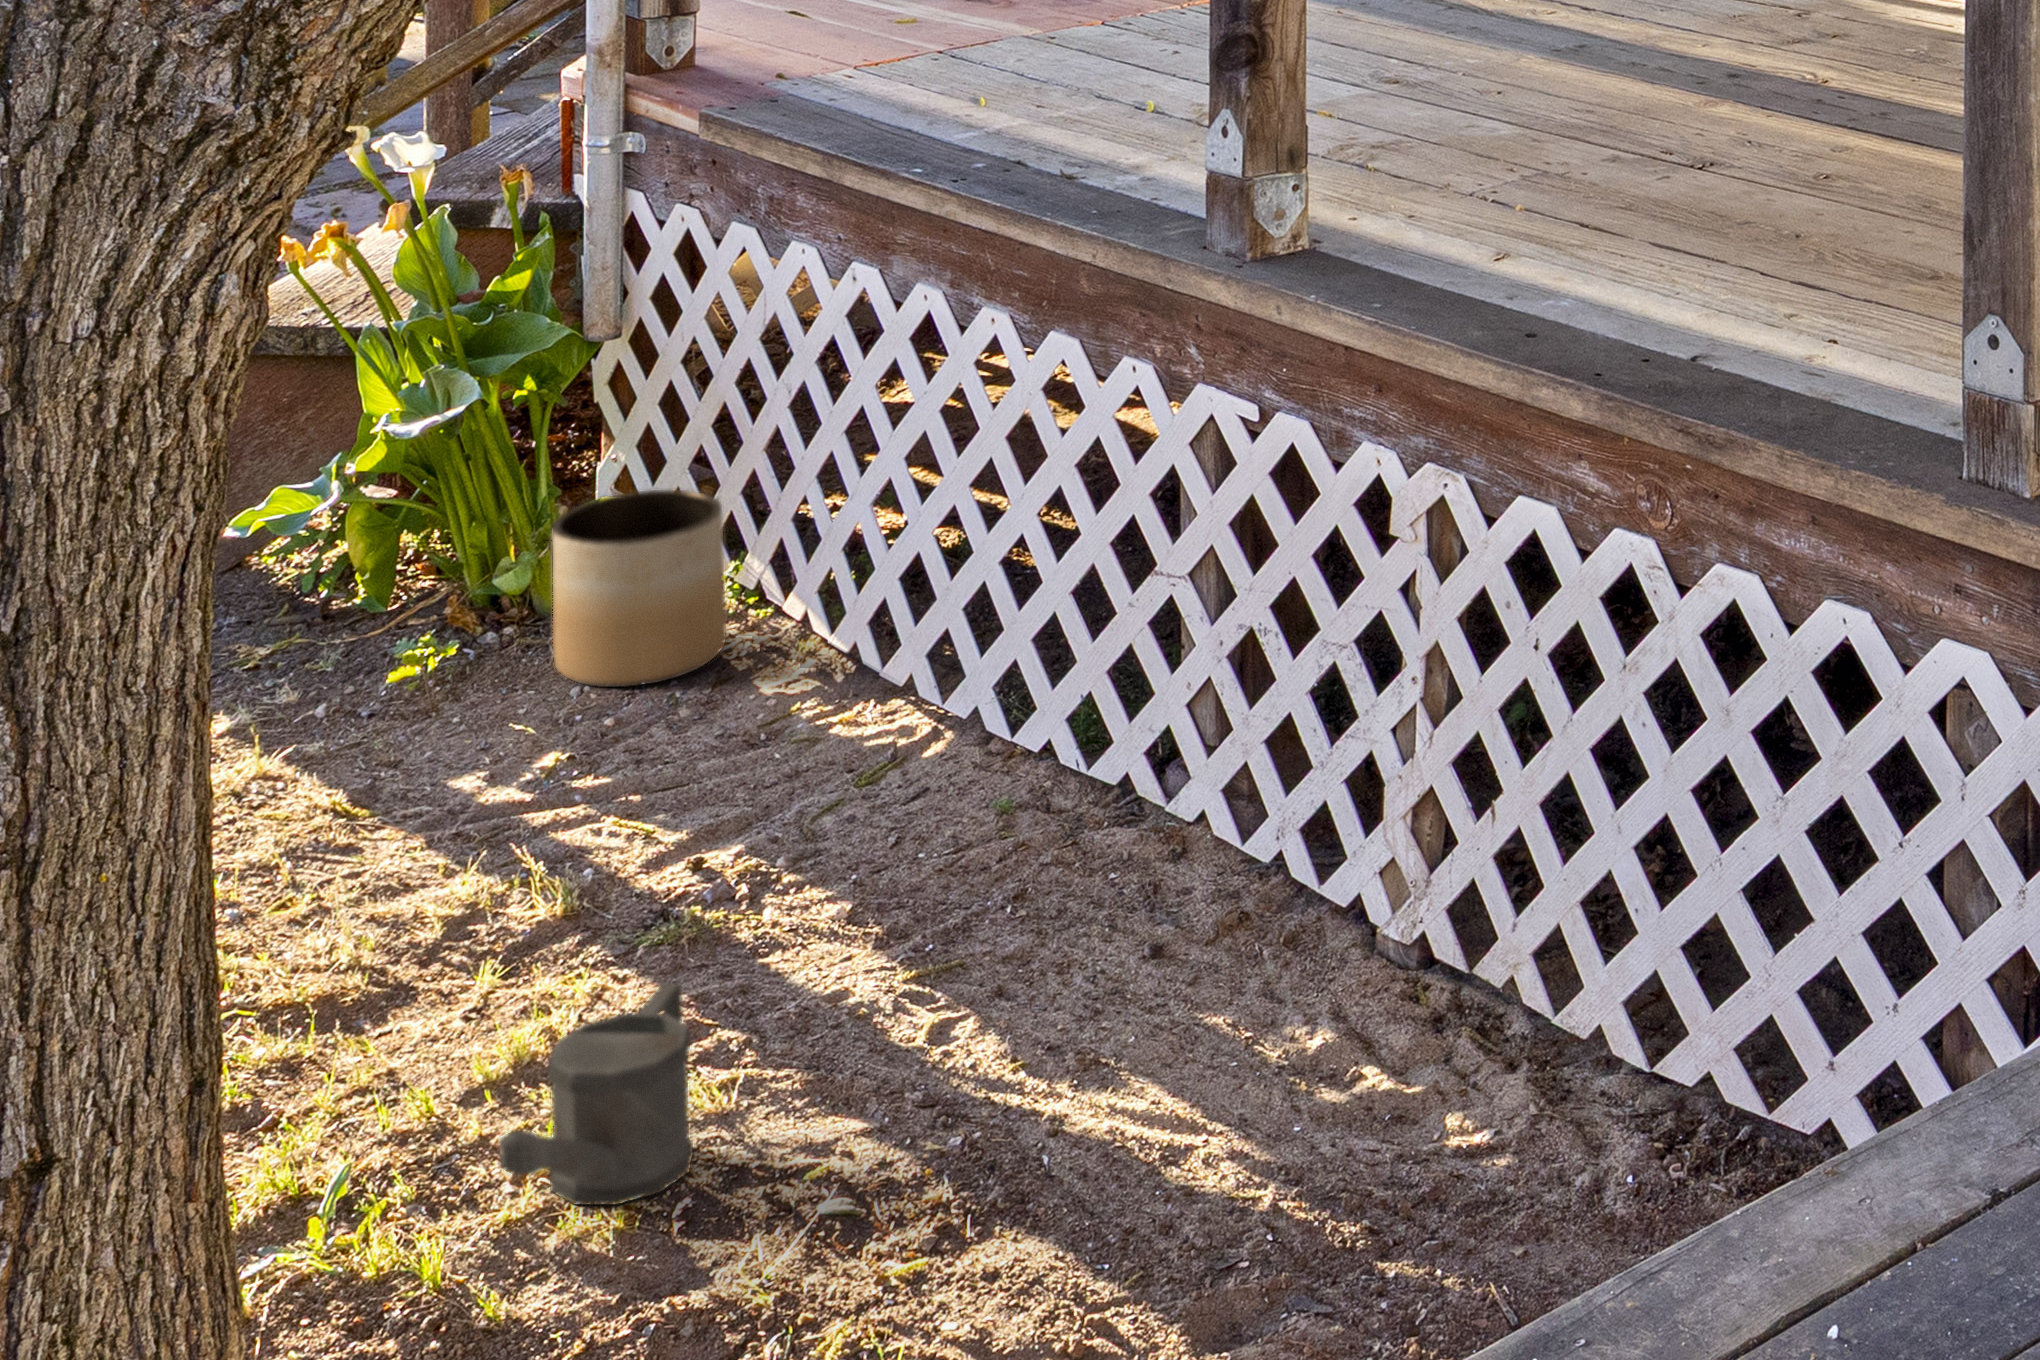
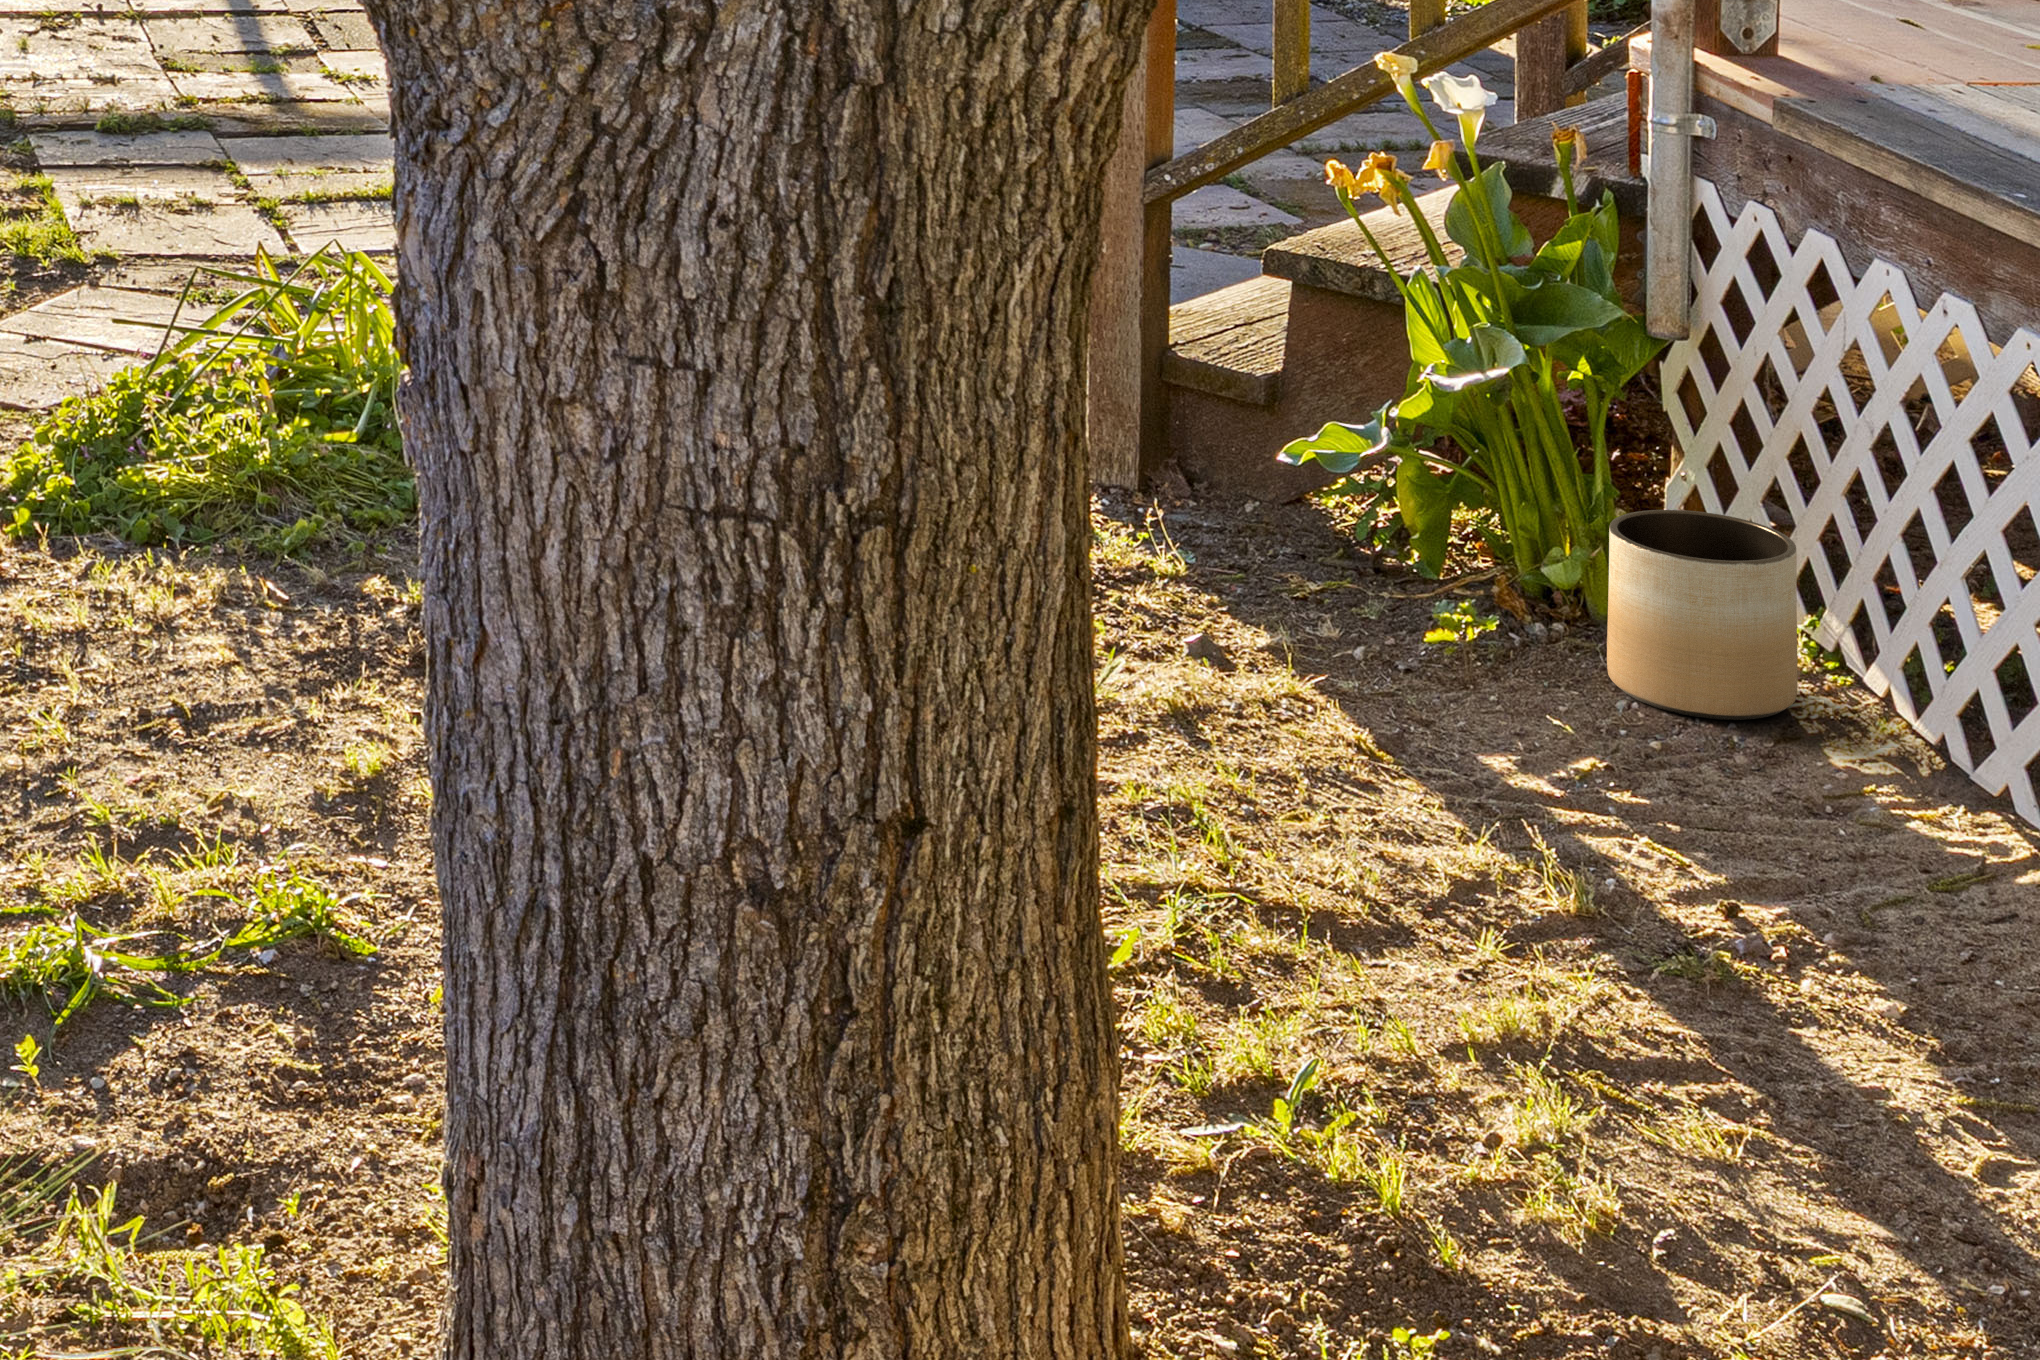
watering can: present [499,983,693,1205] -> none [1473,994,1691,1210]

